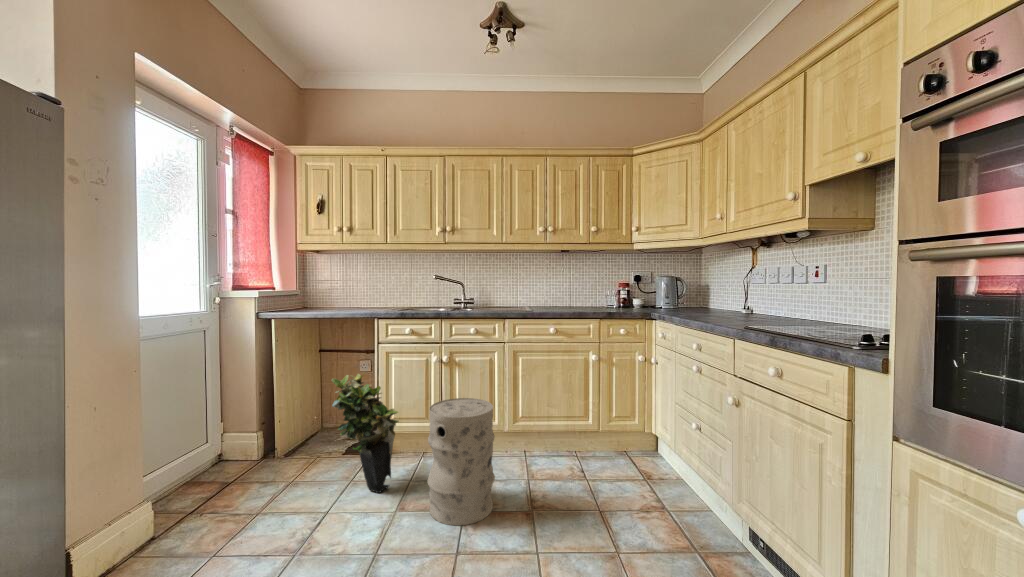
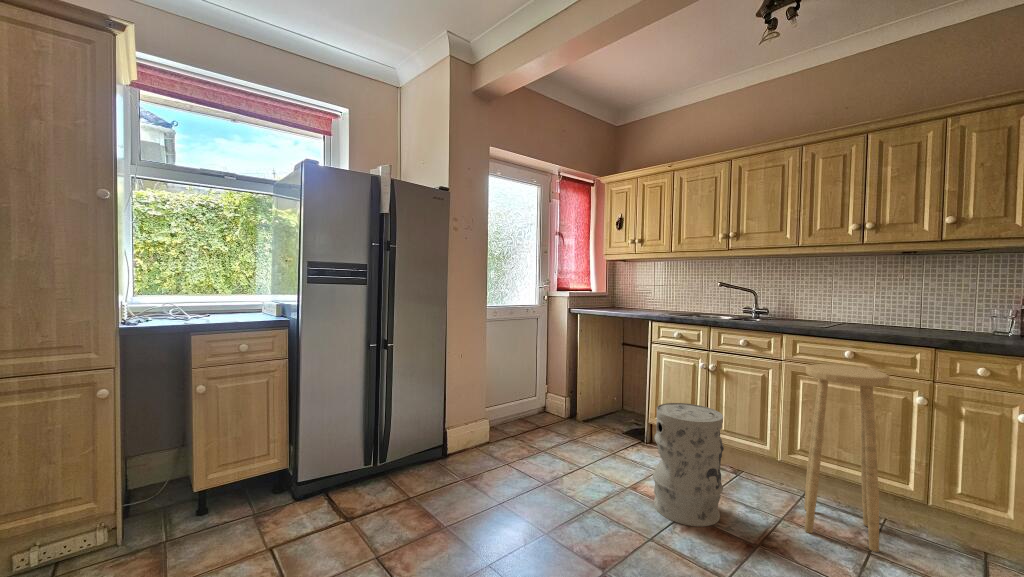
stool: none [533,339,591,482] -> present [804,364,889,552]
potted plant: present [332,374,399,493] -> none [594,365,651,471]

